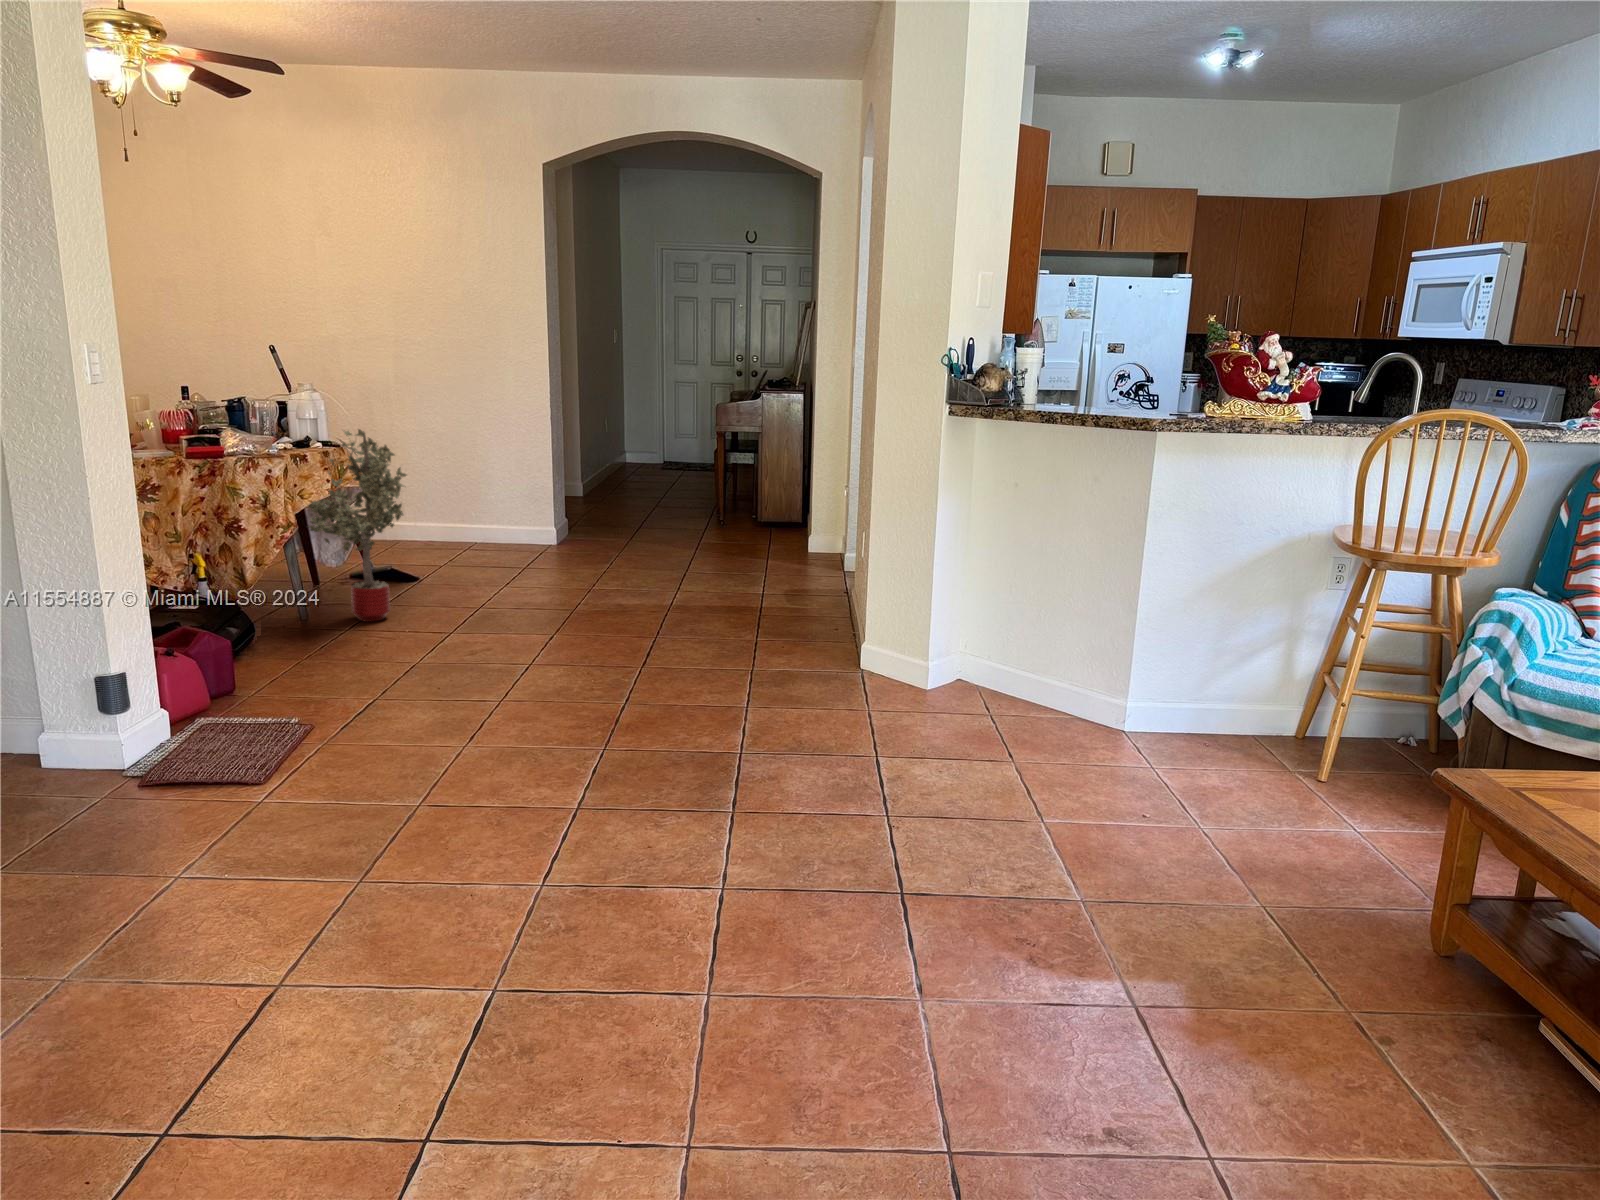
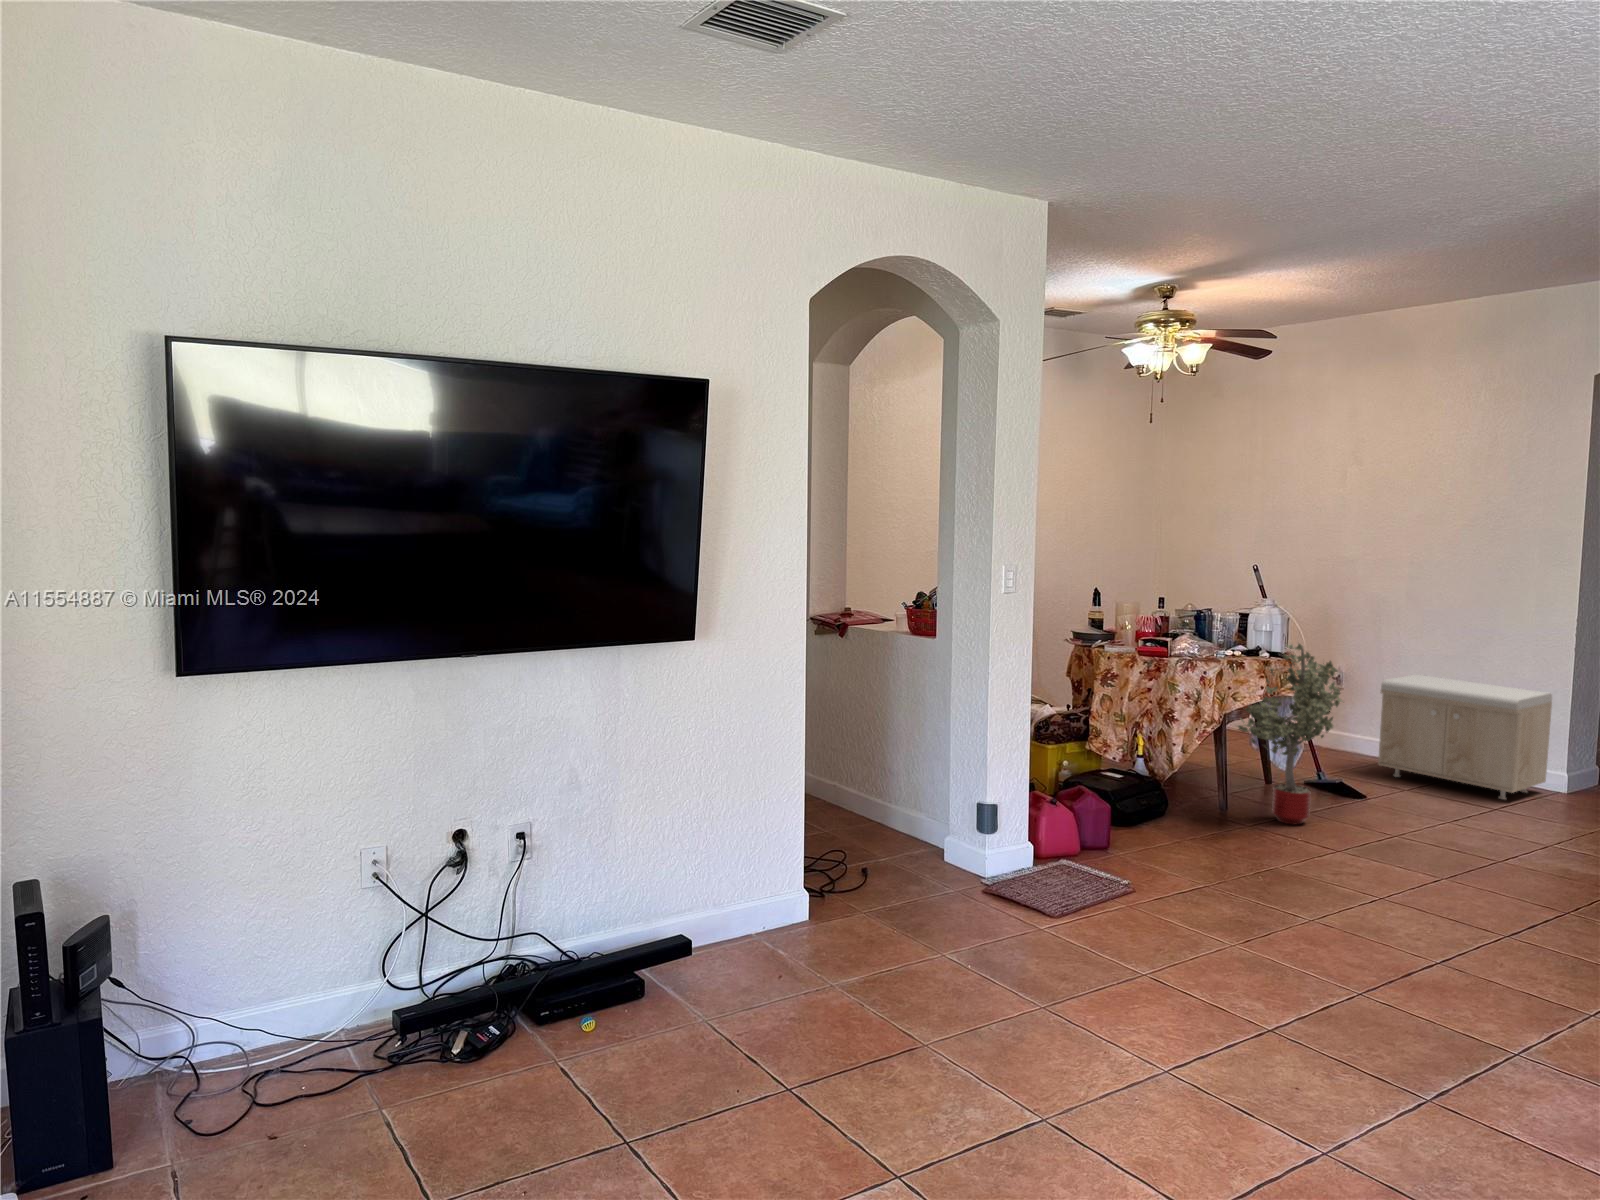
storage bench: none [413,450,558,560] -> present [1378,675,1552,799]

